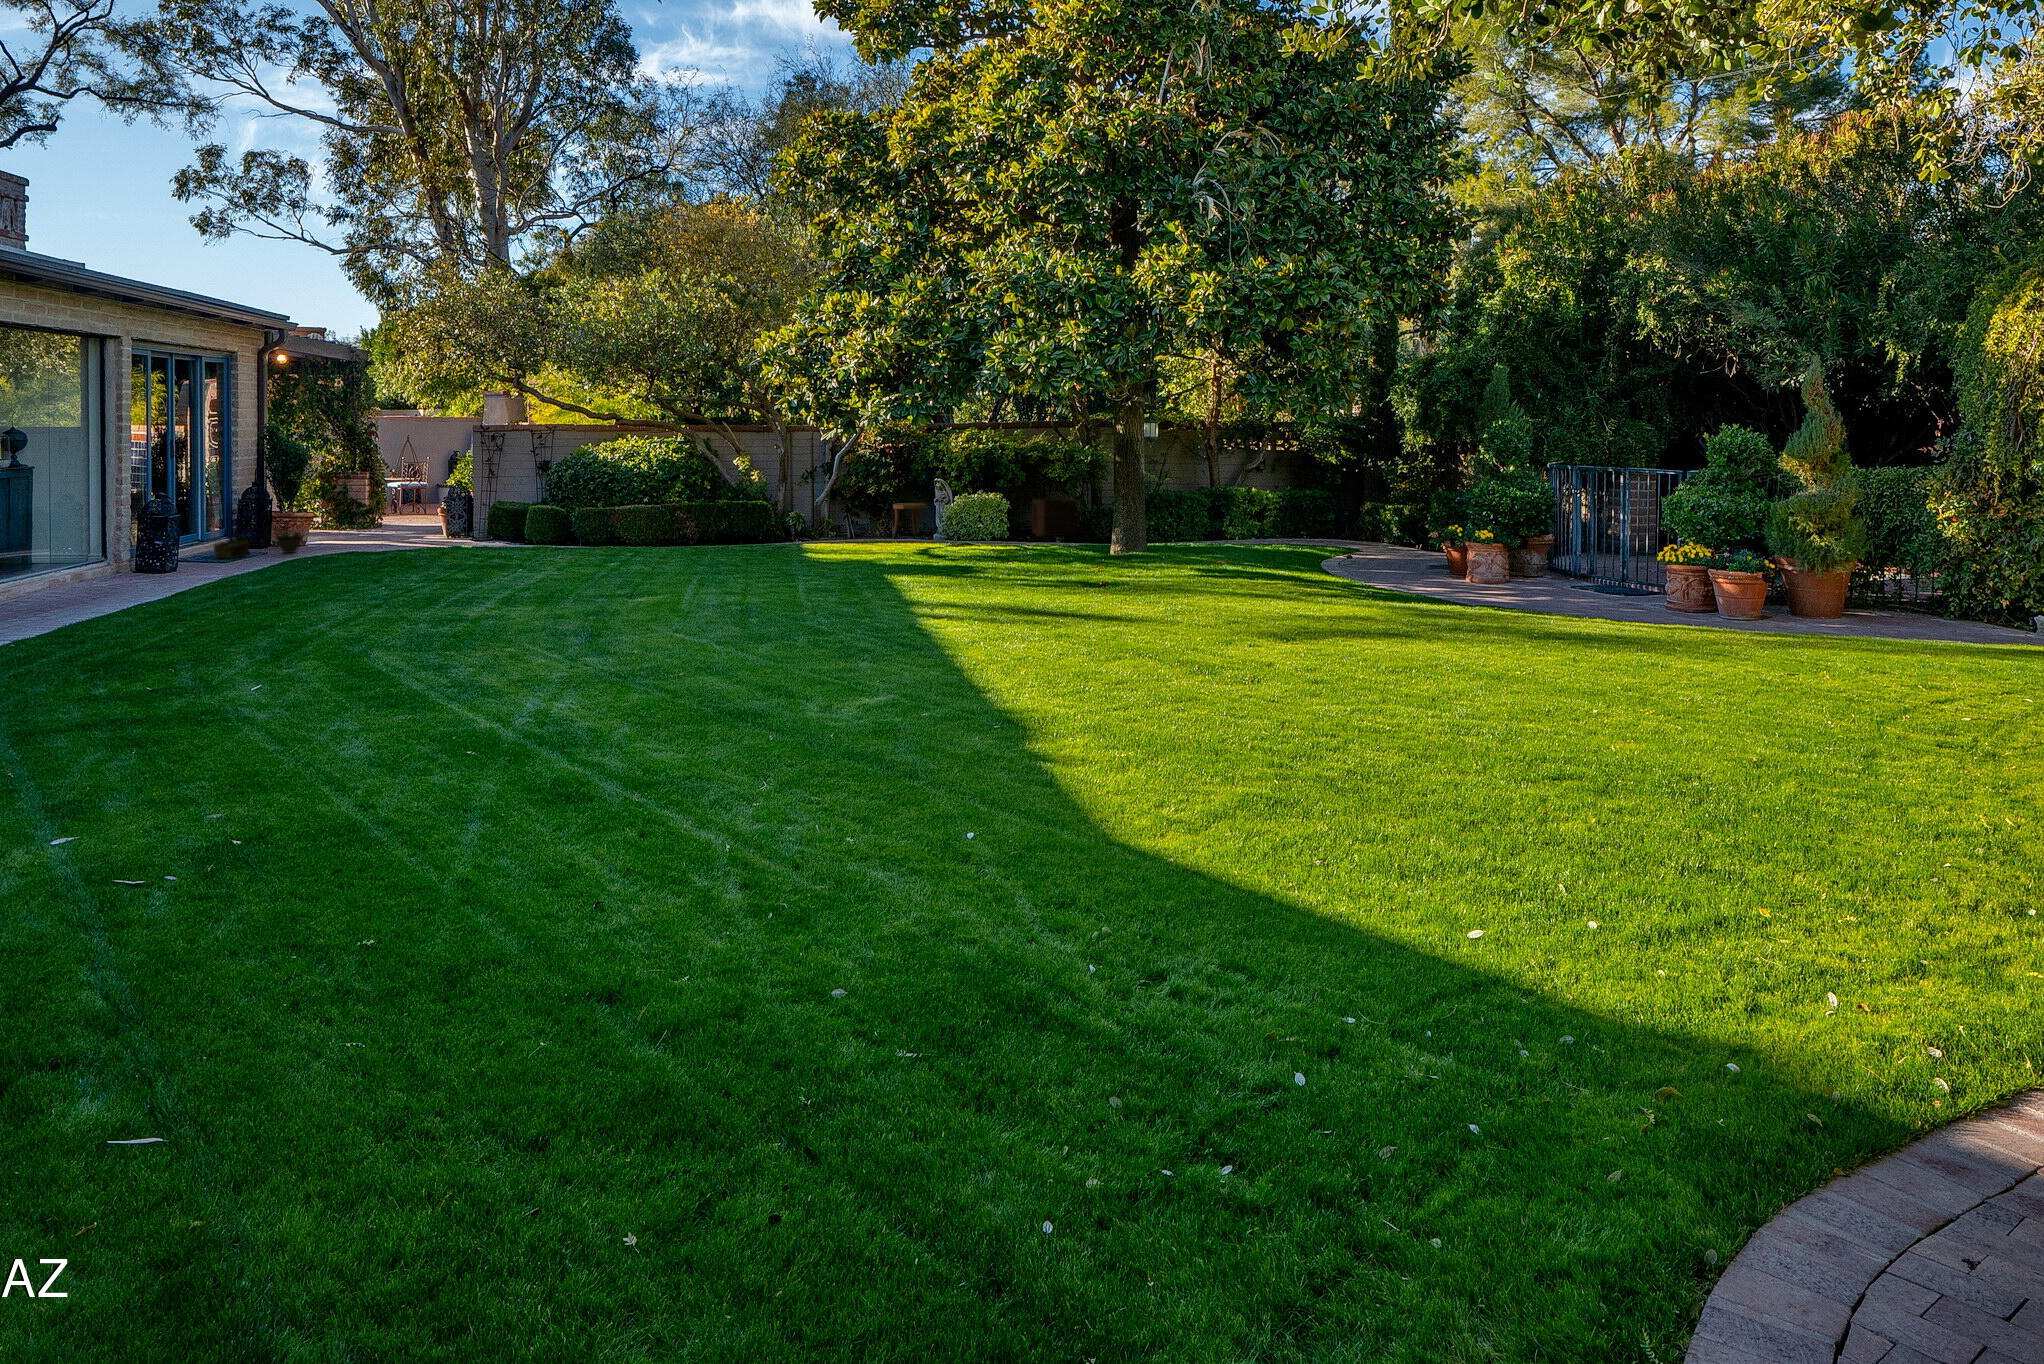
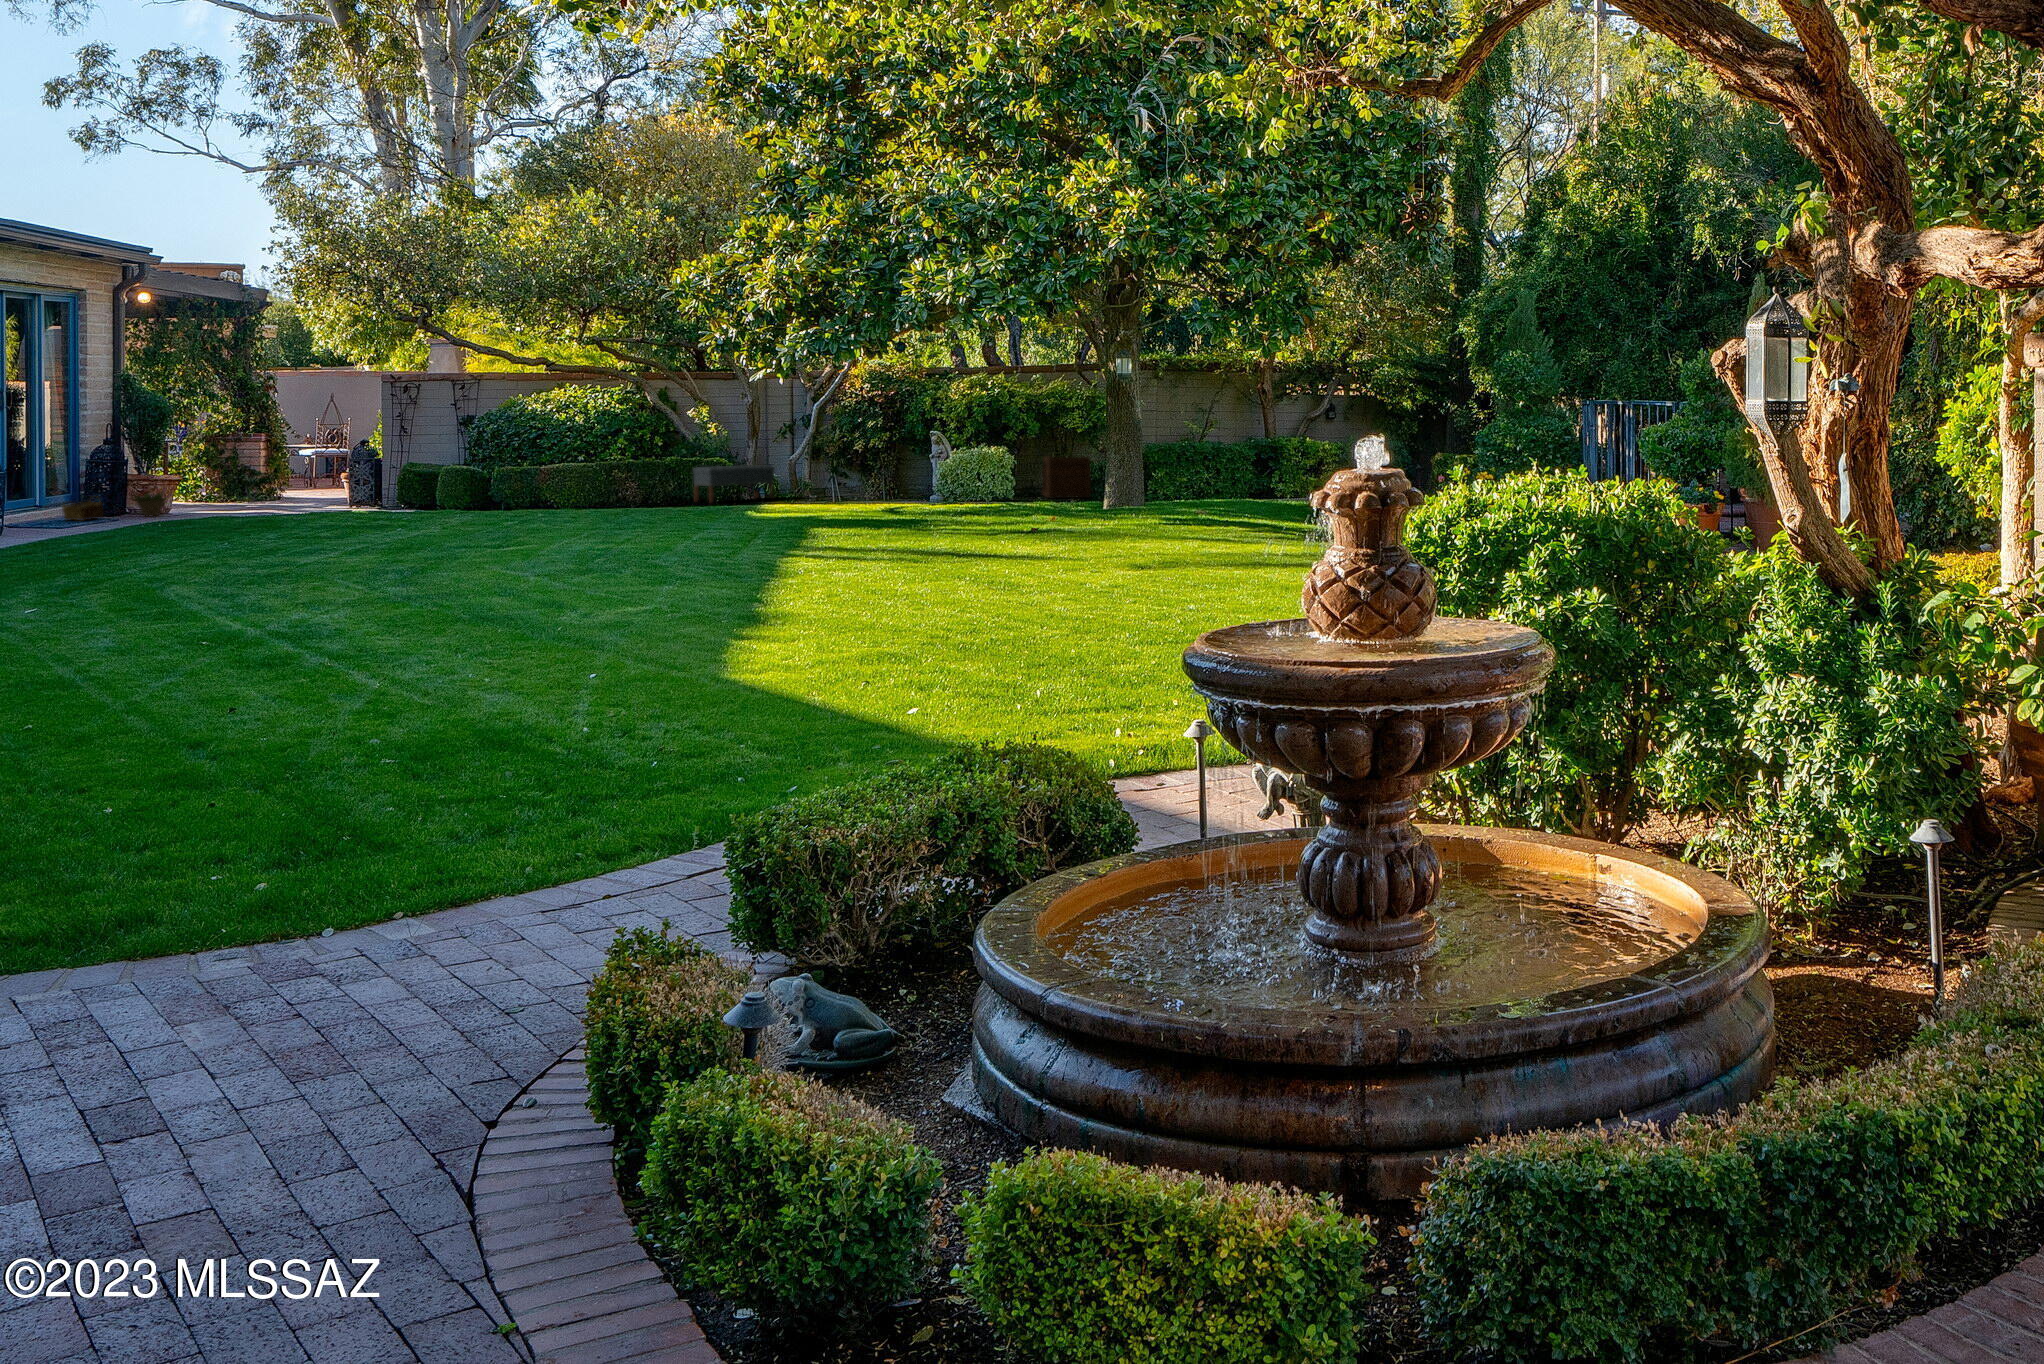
side table: present [893,503,926,535] -> none [873,462,914,498]
bench: none [747,506,812,539] -> present [693,465,774,502]

